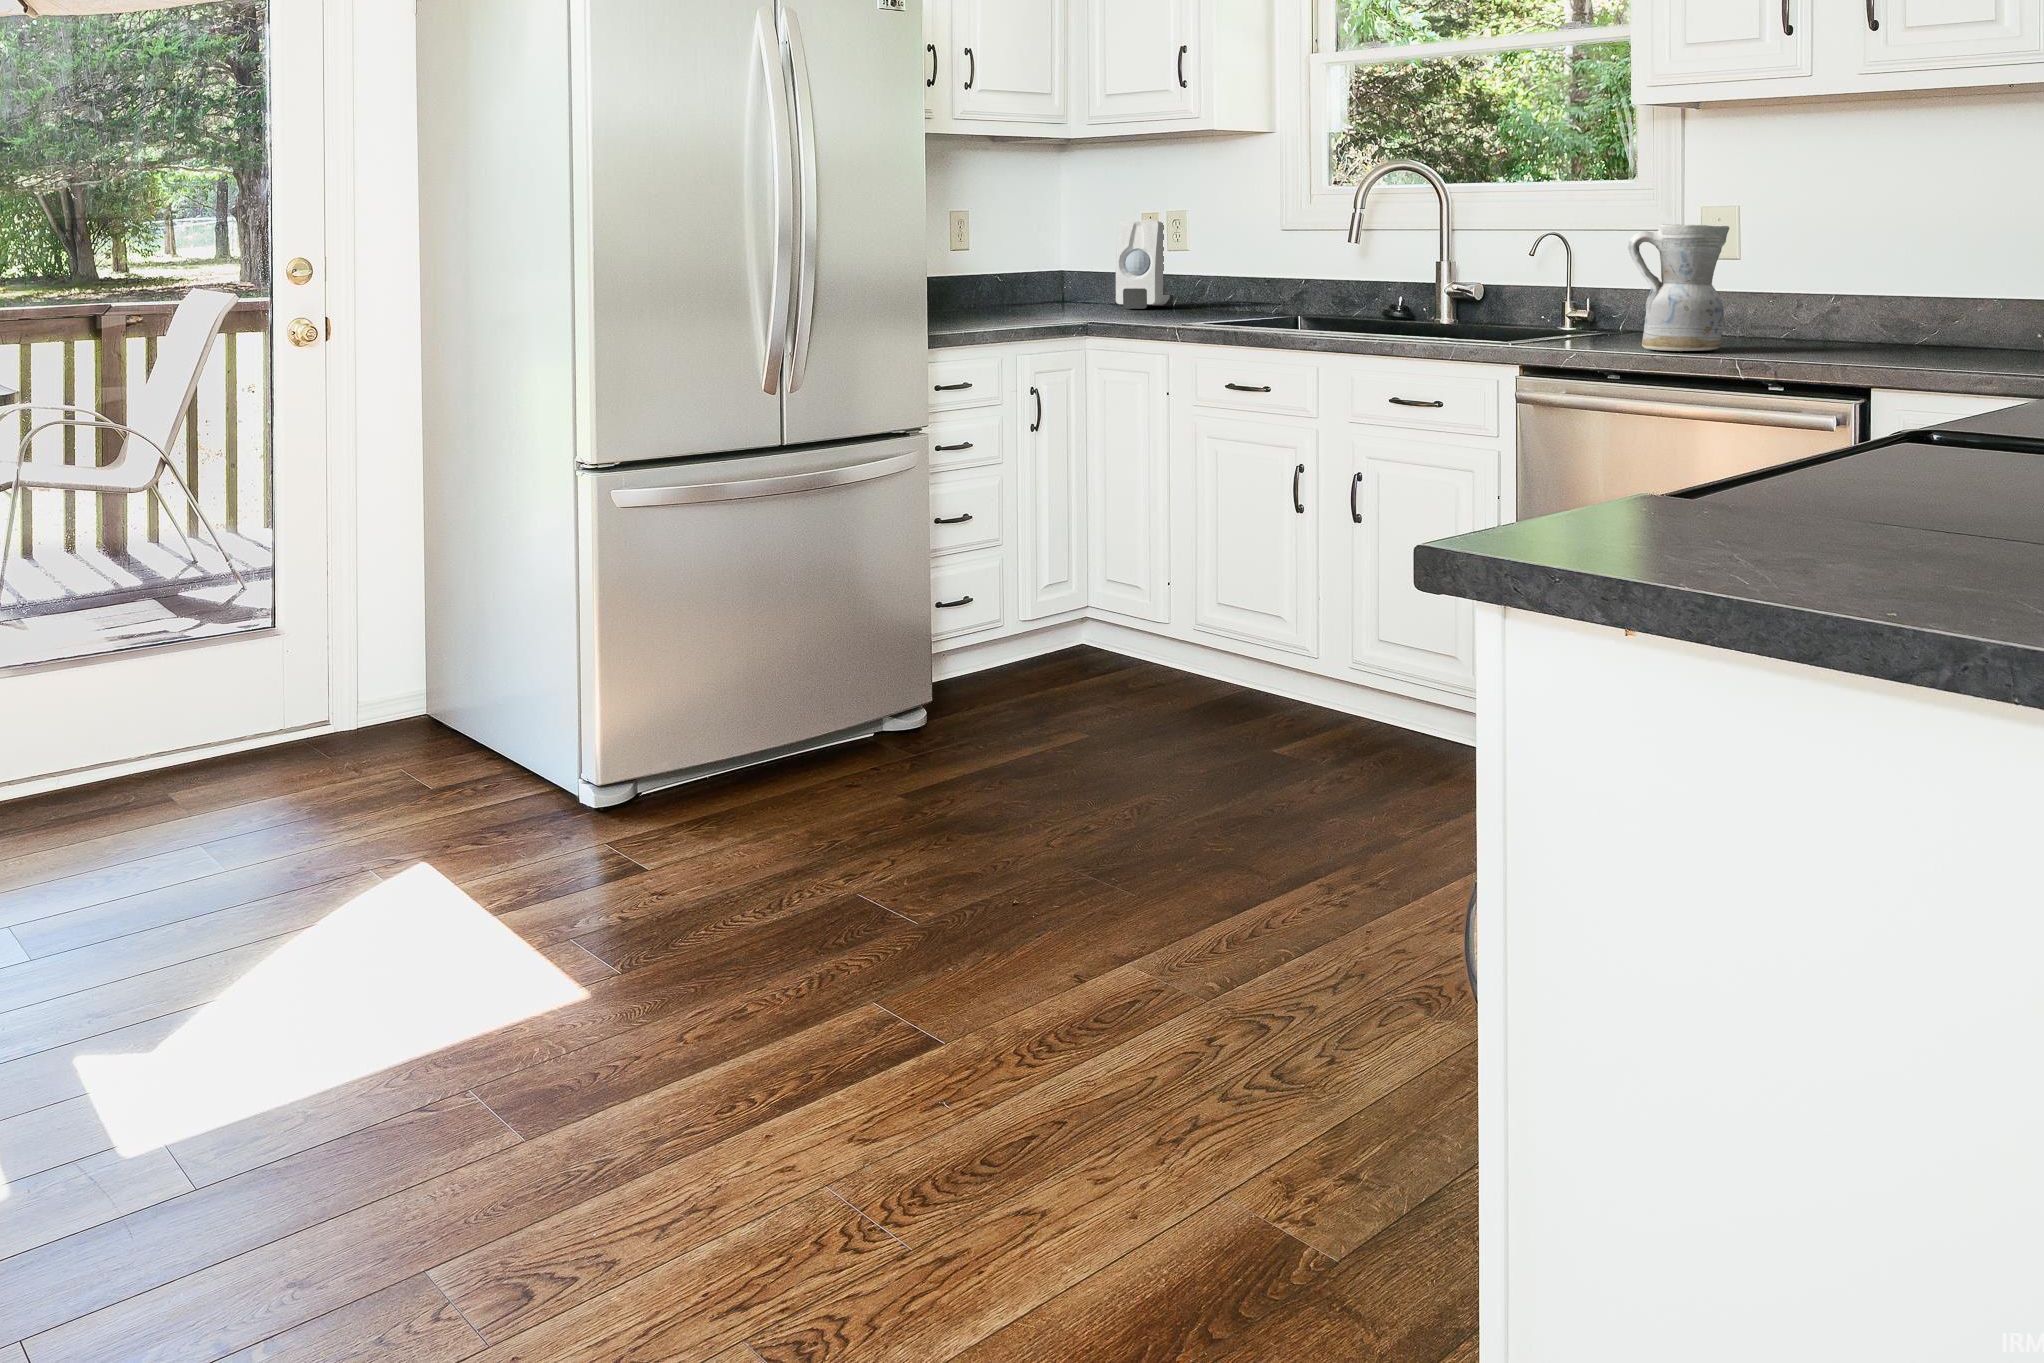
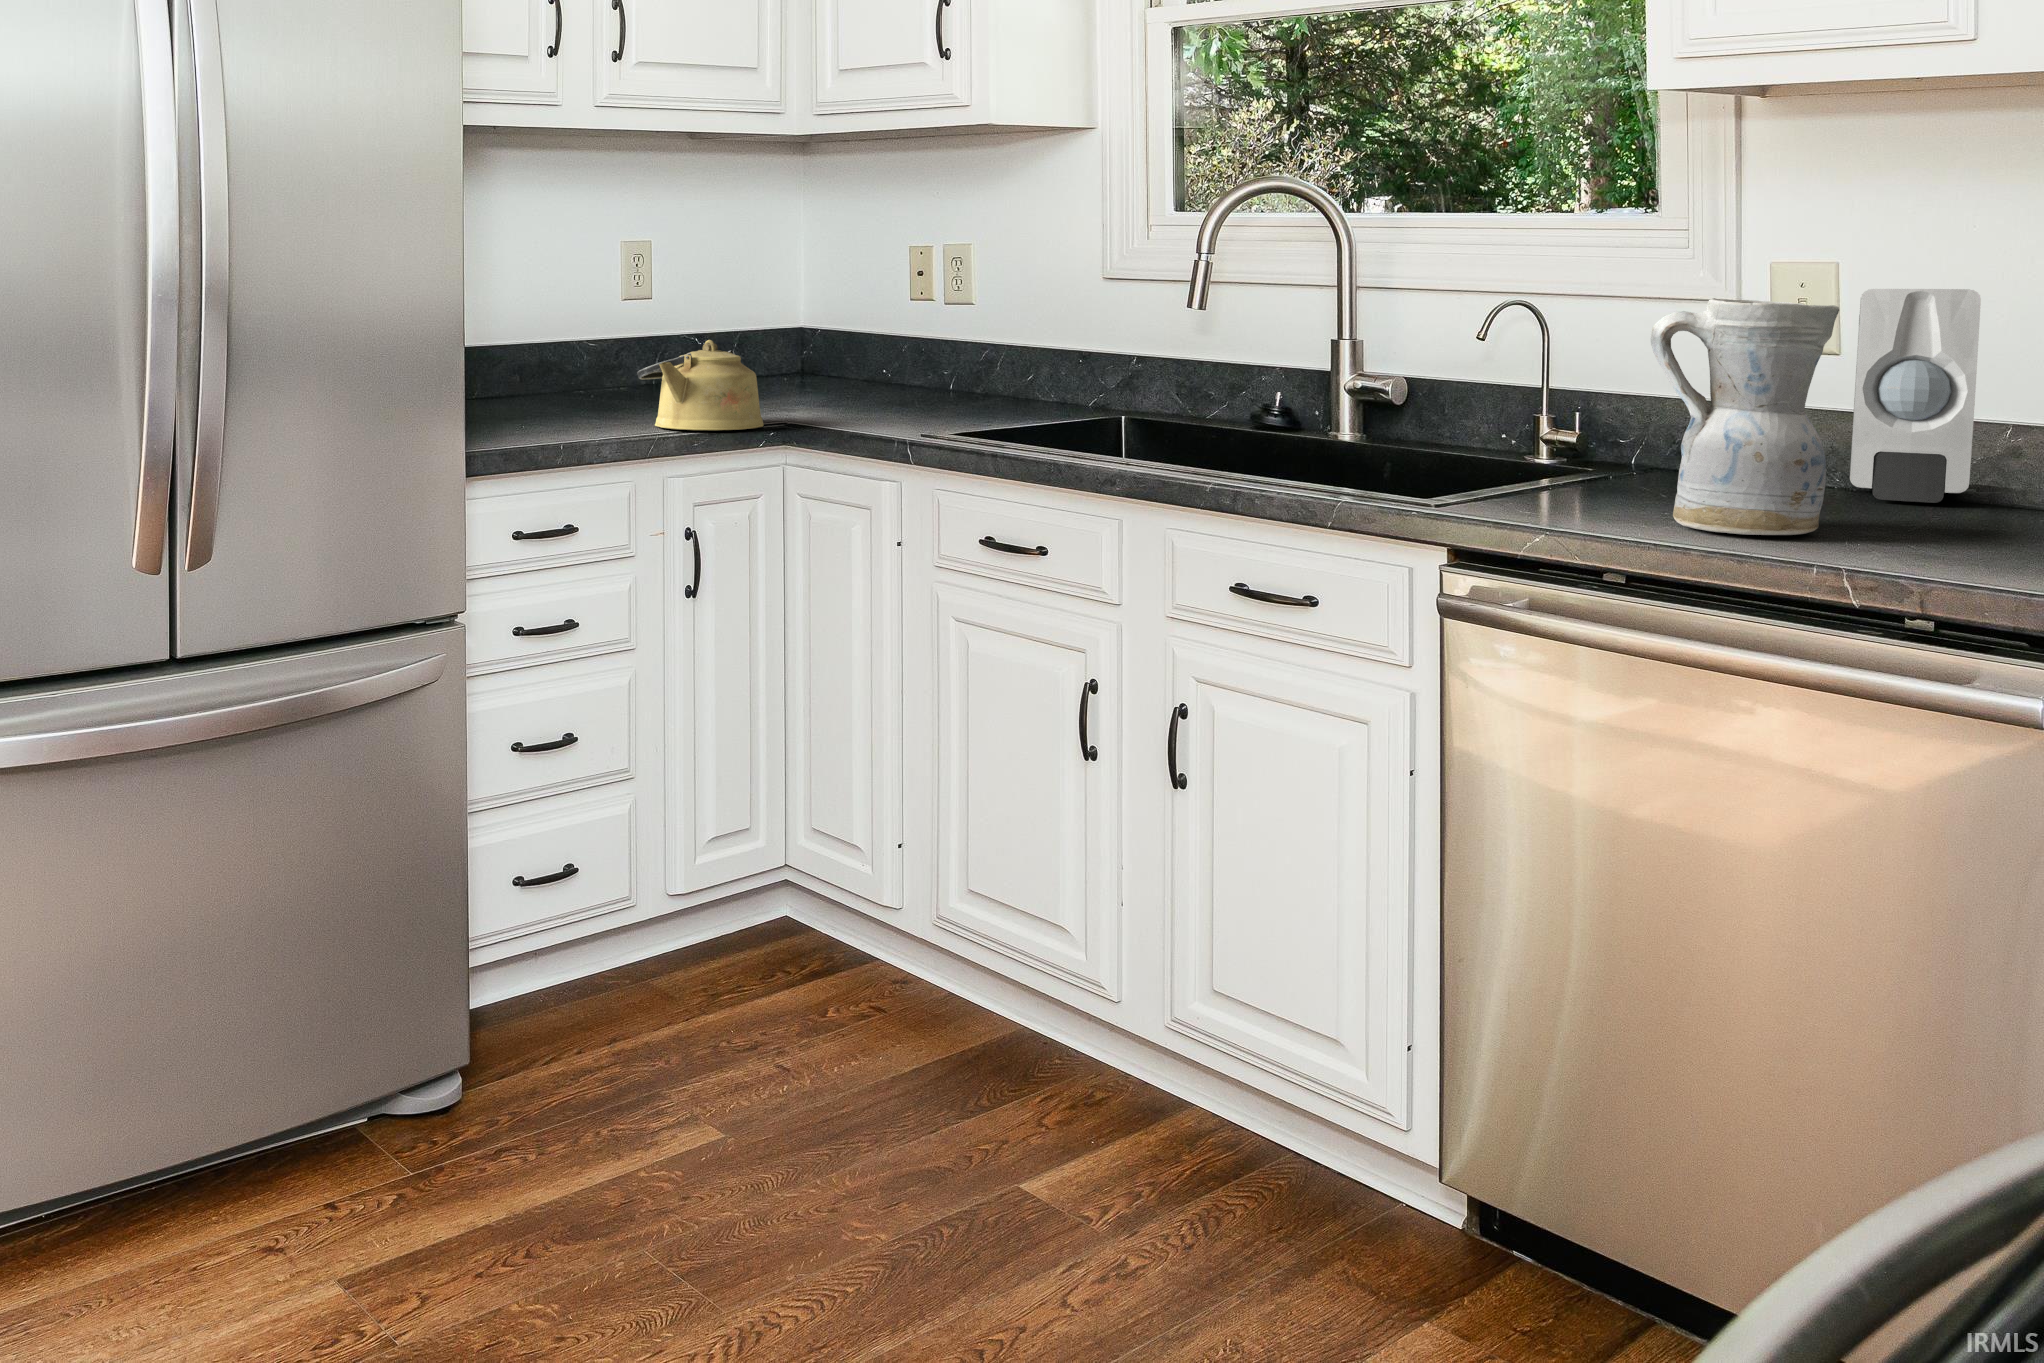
soap dispenser: present [1116,220,1173,309] -> present [1850,289,1981,503]
kettle: none [989,270,1071,326] -> present [637,340,764,430]

